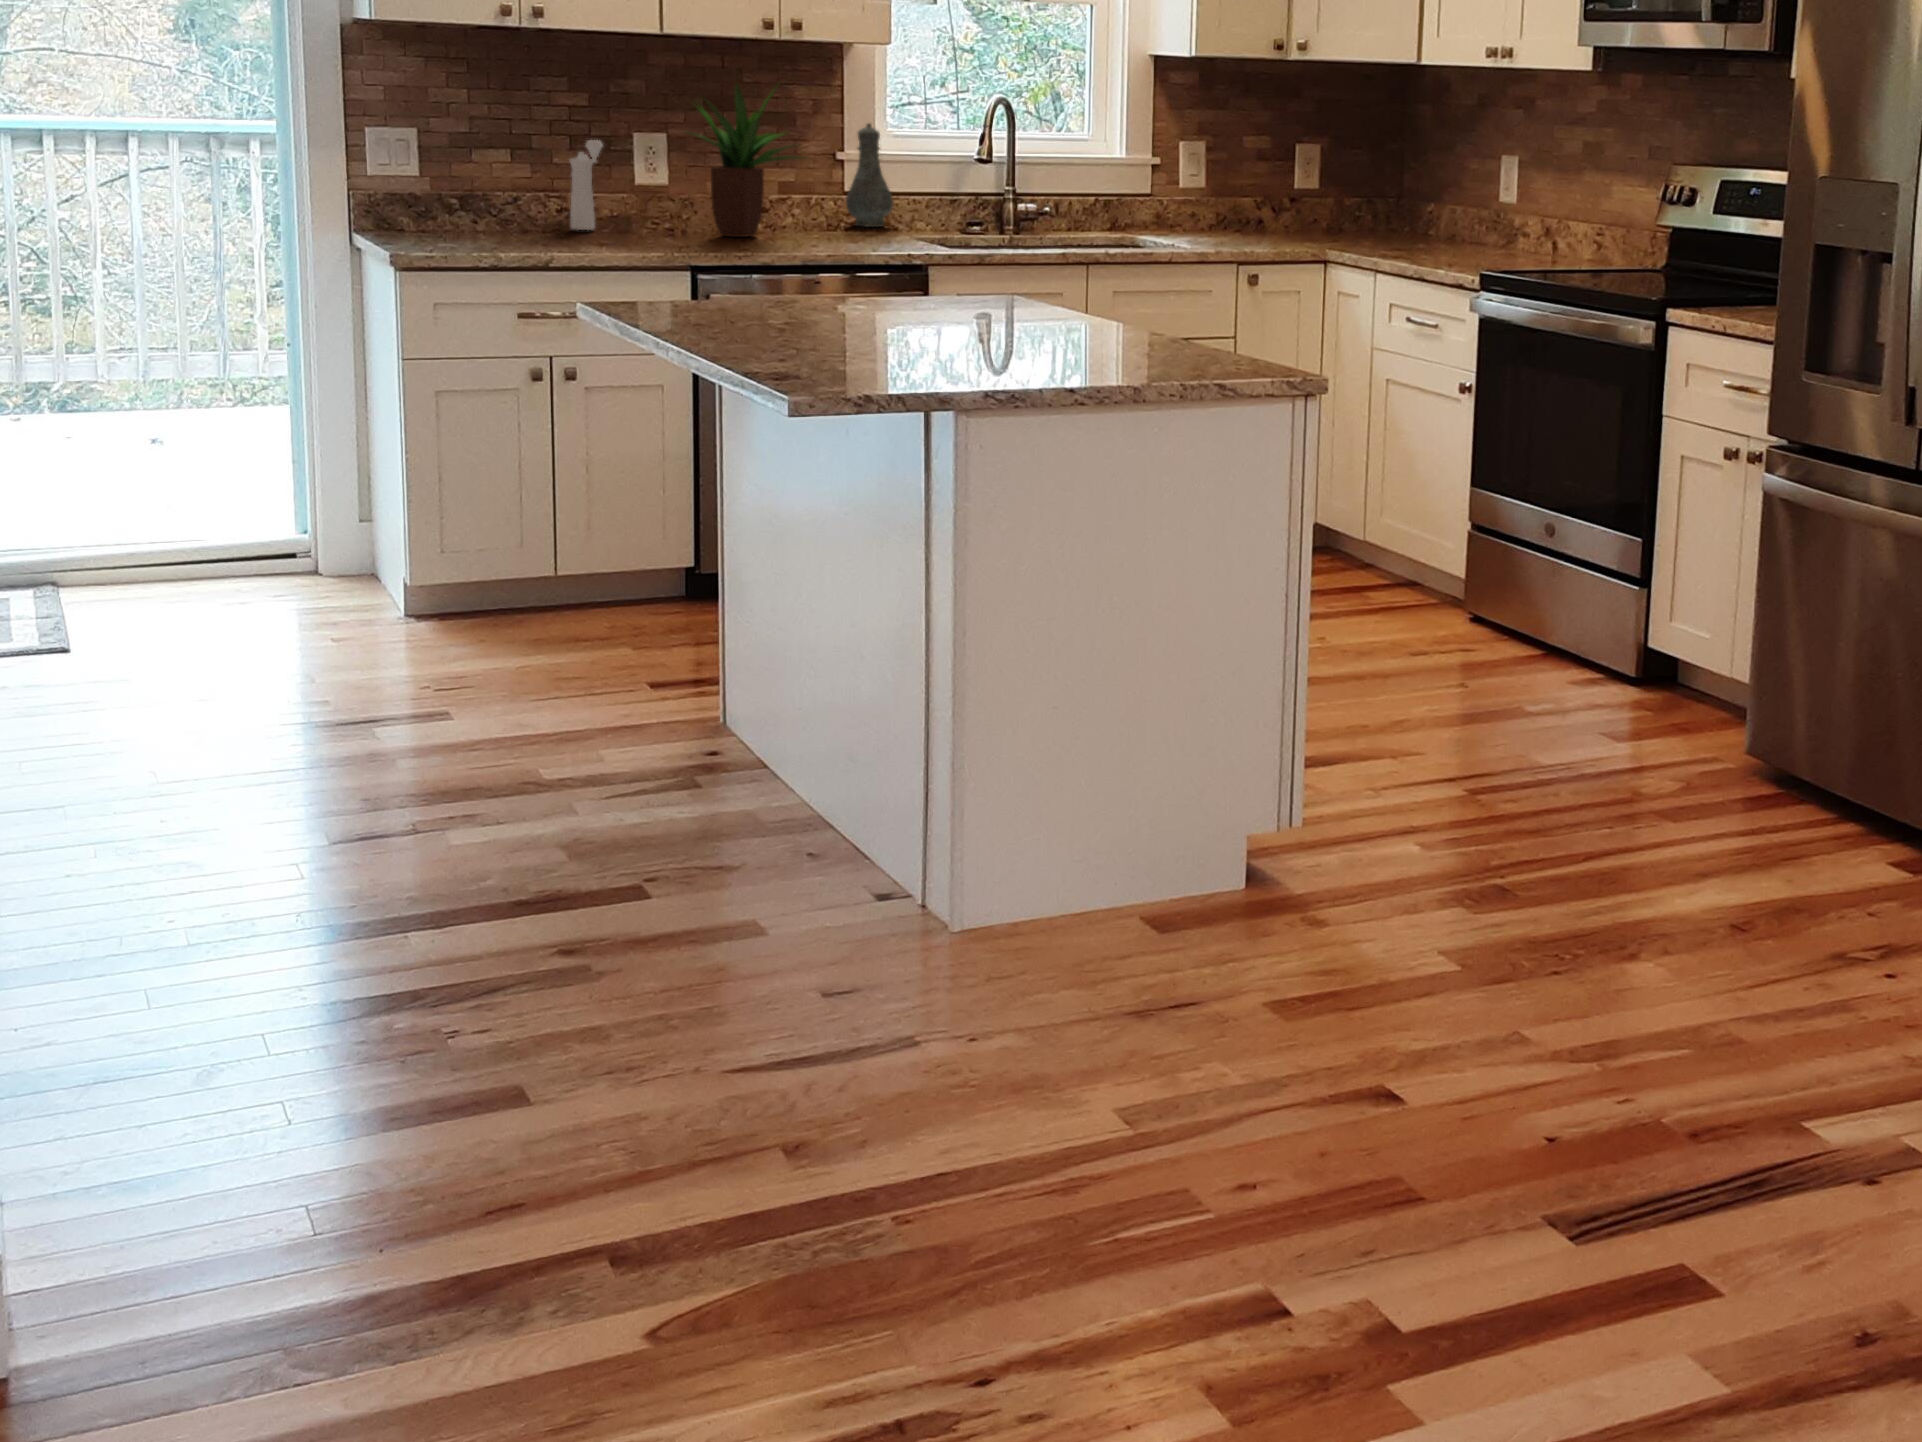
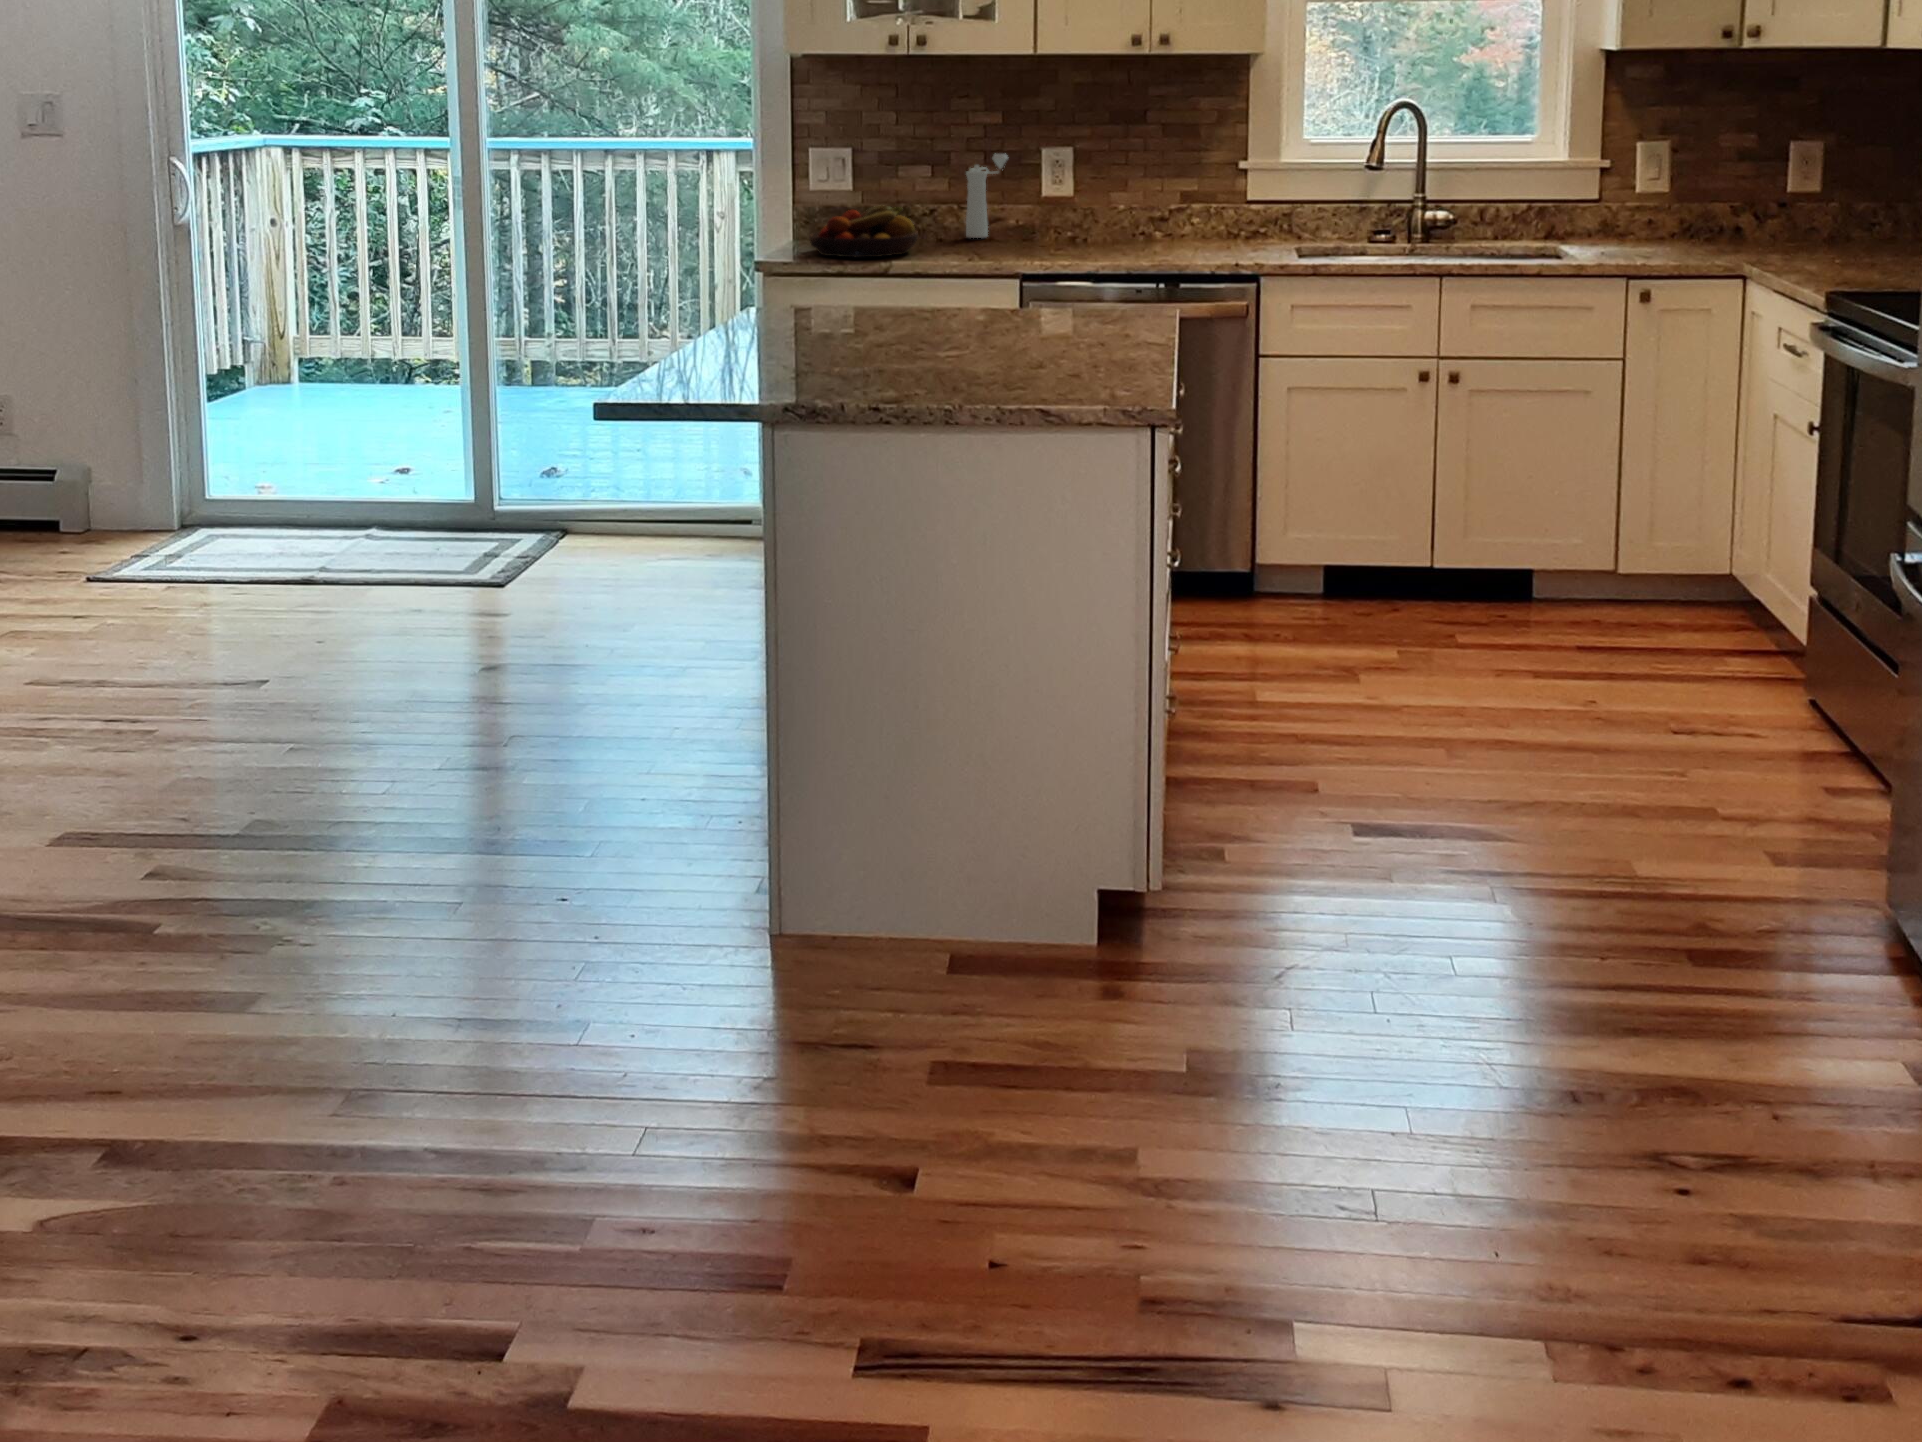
potted plant: present [686,84,803,237] -> none [1052,92,1183,246]
vase: present [846,123,893,227] -> none [1248,131,1296,236]
fruit bowl: none [431,195,556,251] -> present [809,206,918,257]

